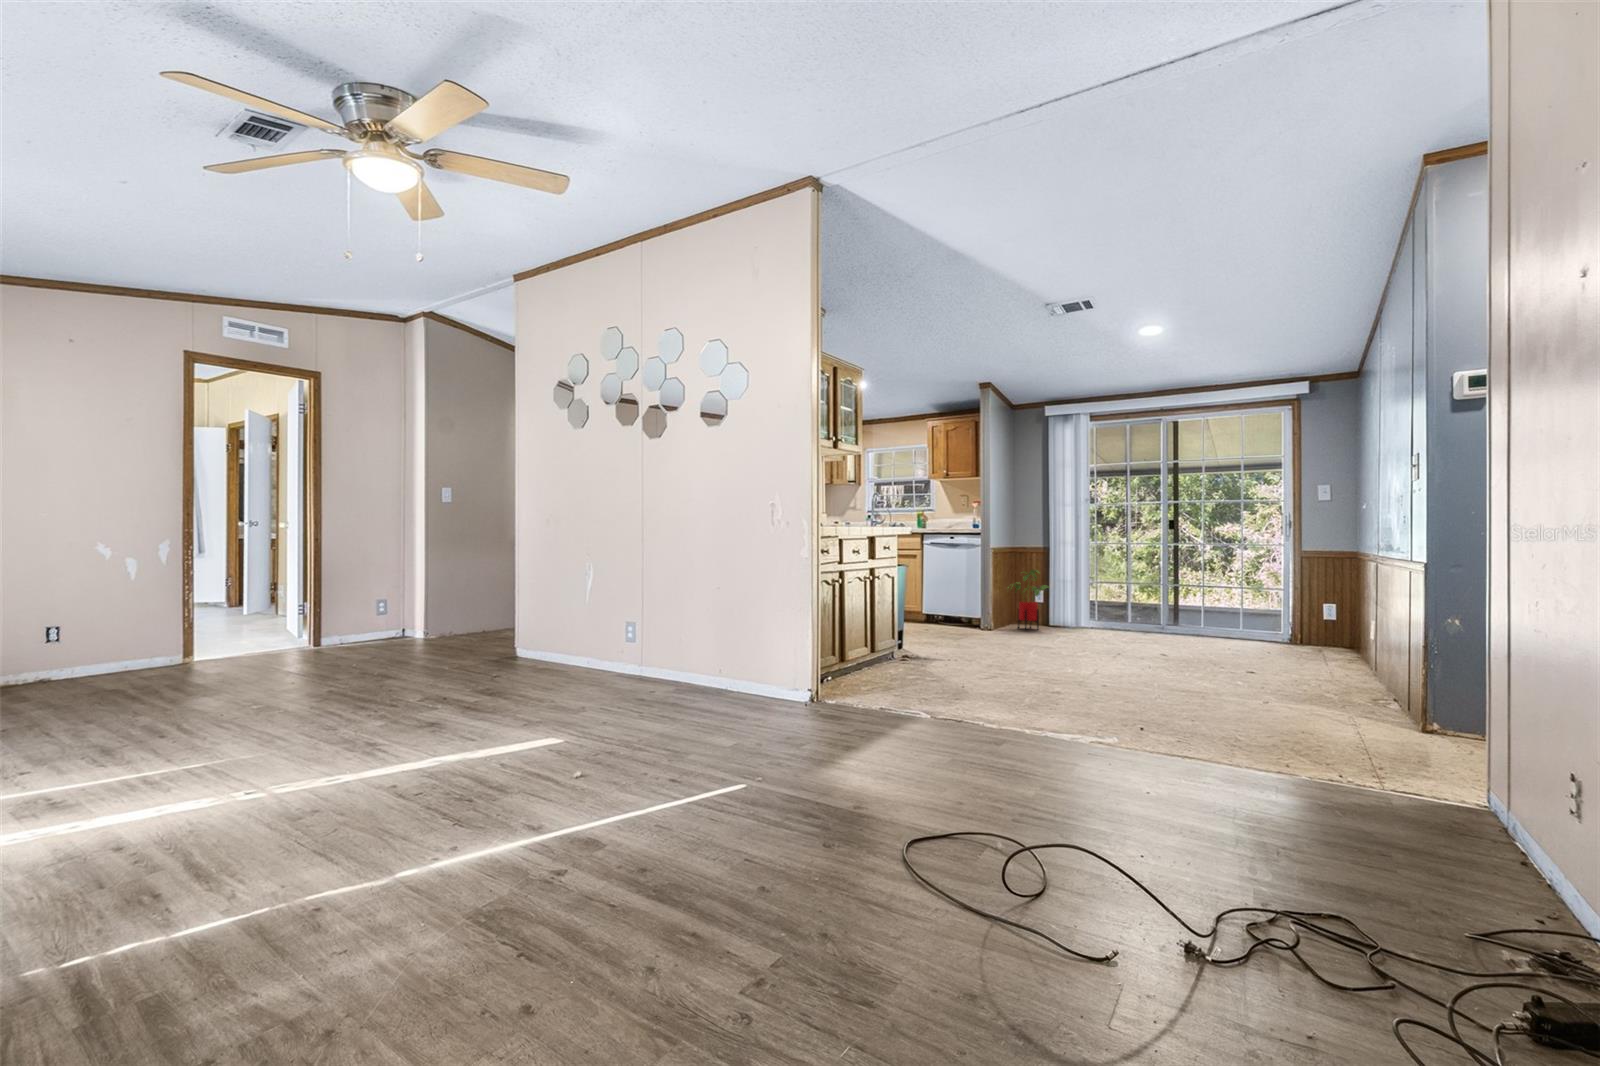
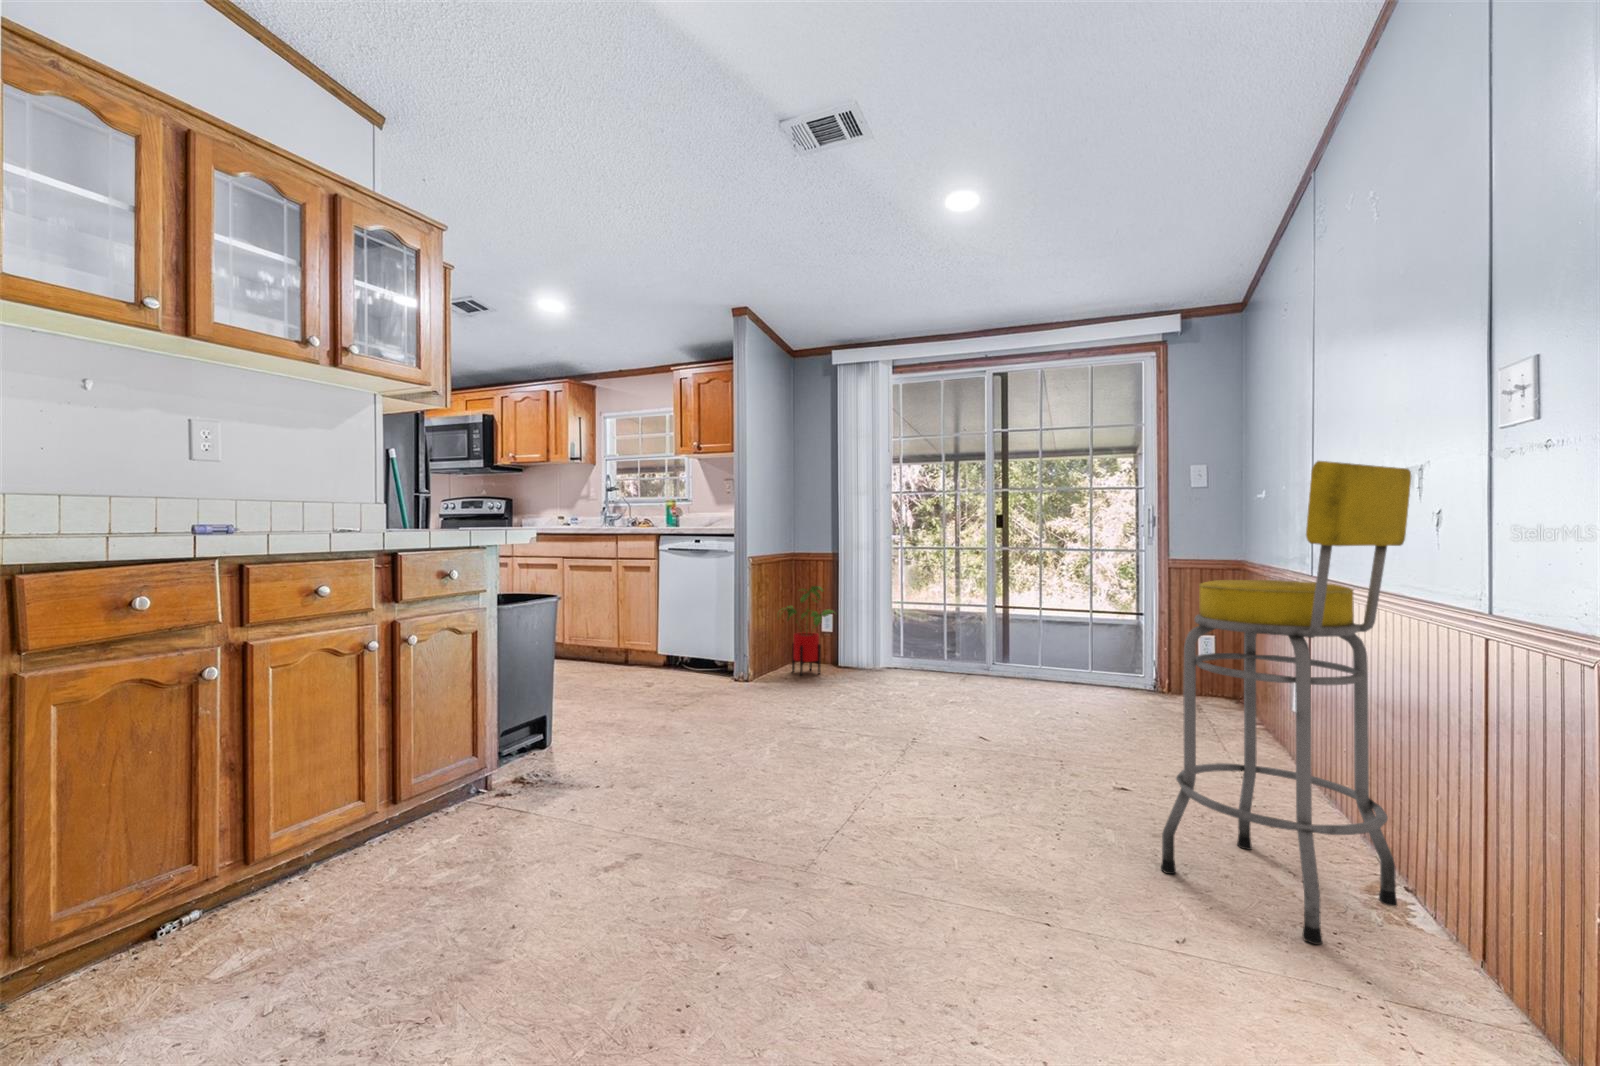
bar stool: none [1253,498,1372,704] -> present [1161,461,1411,945]

